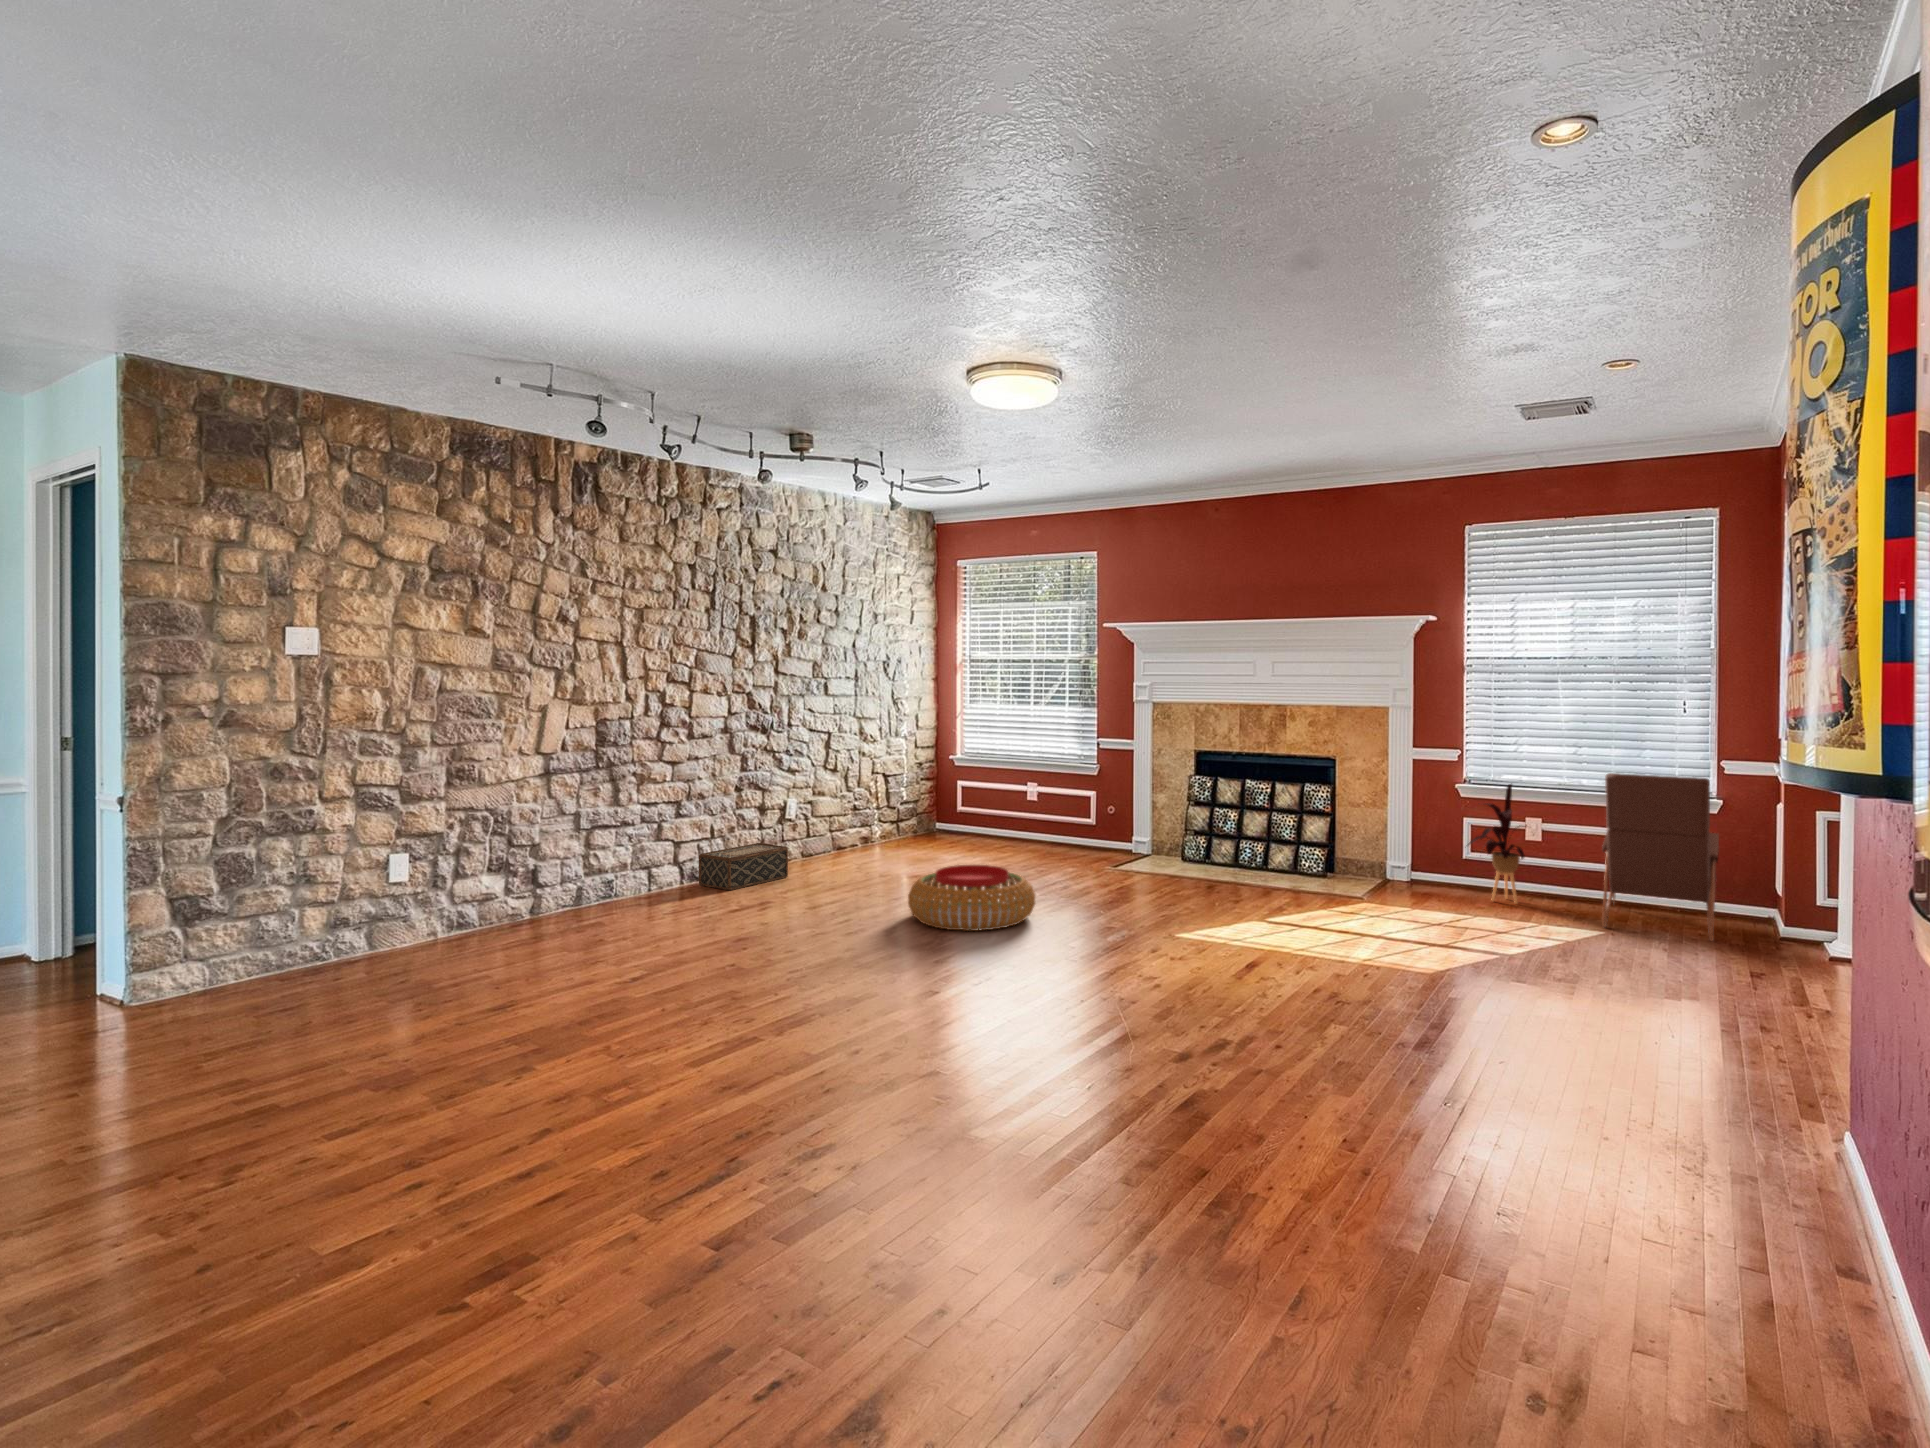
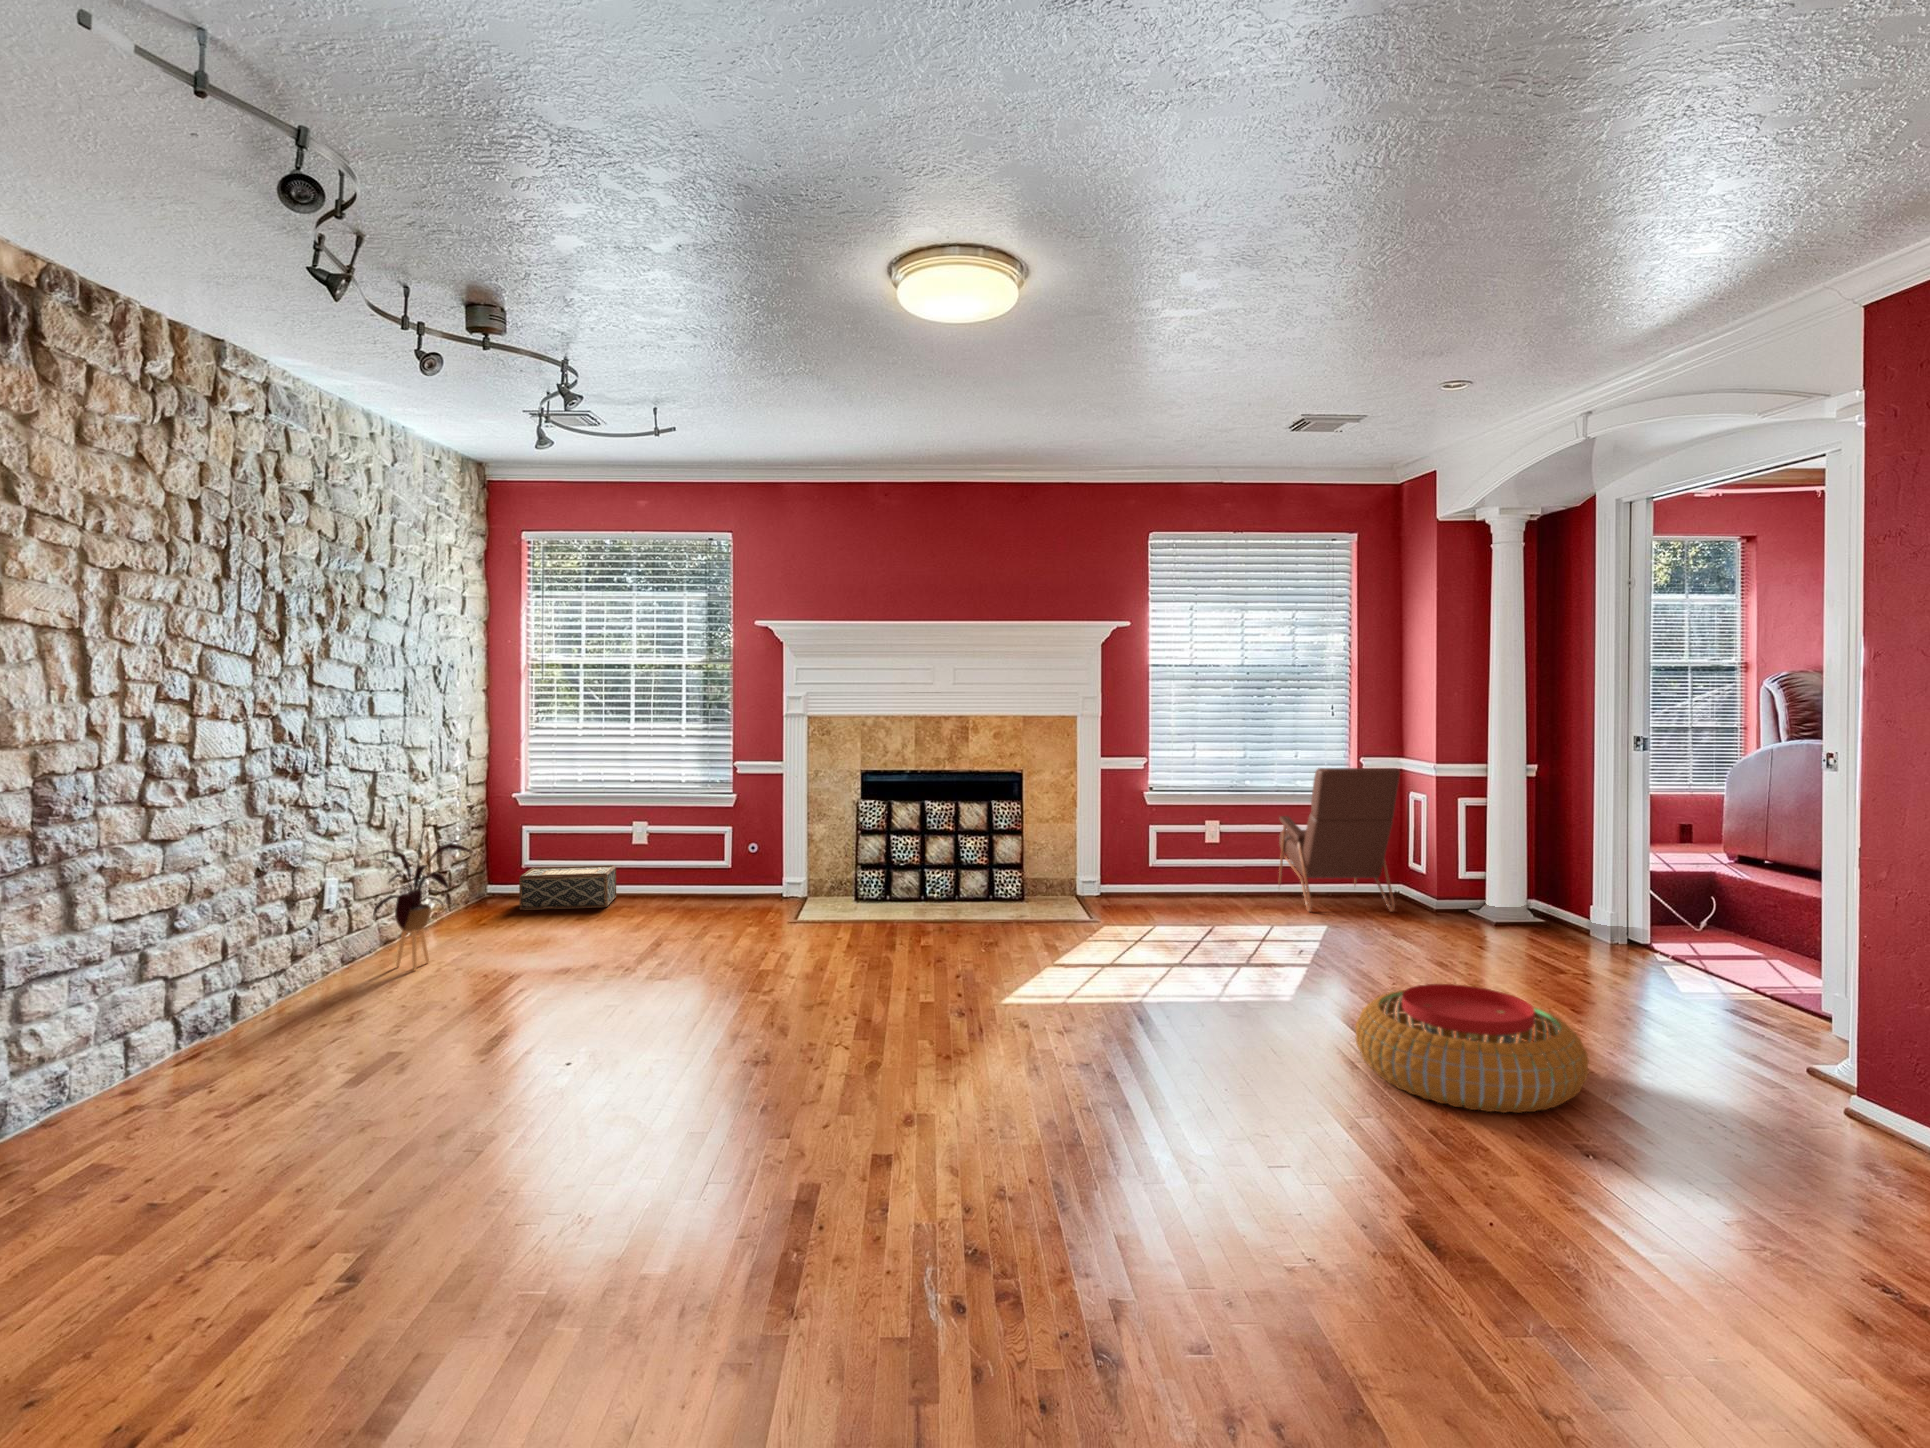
house plant: present [1468,784,1524,903] -> present [362,816,472,970]
woven basket: present [699,843,788,890] -> present [519,865,616,910]
pouf: present [908,865,1035,931] -> present [1356,984,1589,1113]

